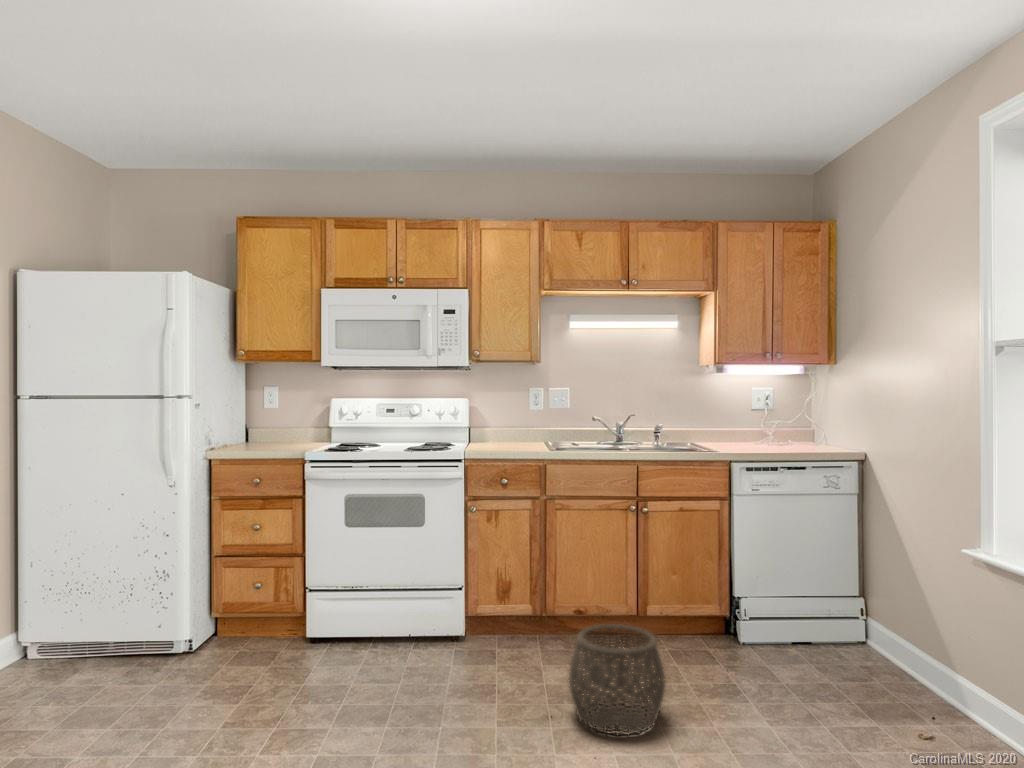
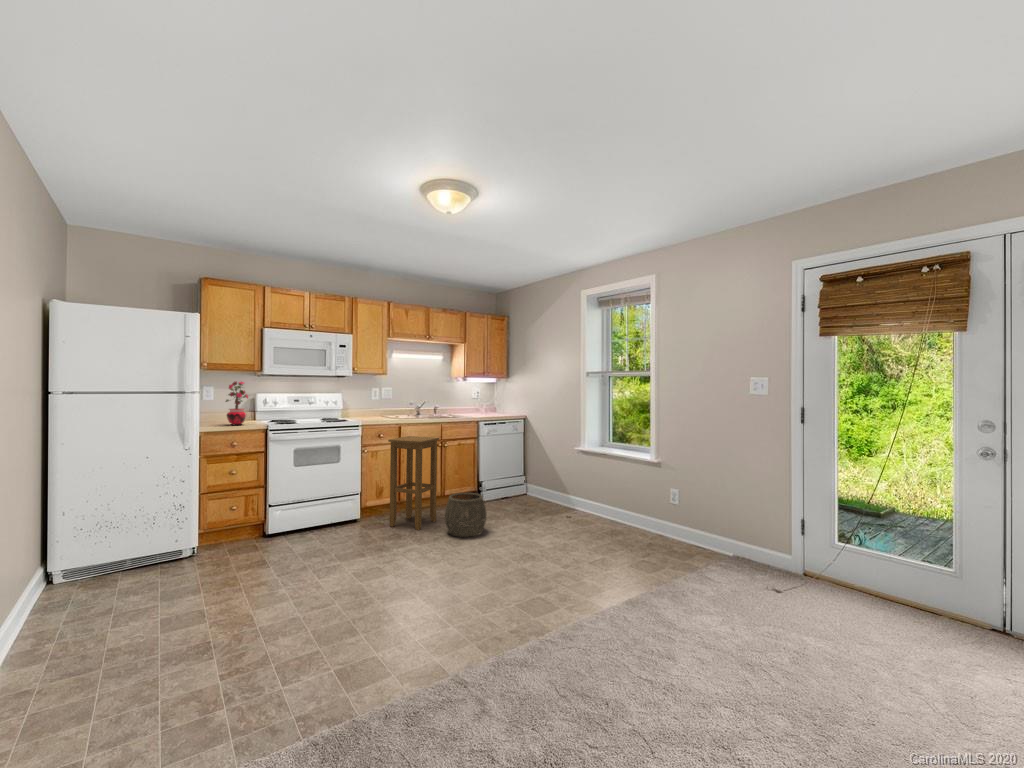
potted plant: none [246,378,288,450] -> present [226,382,248,425]
stool: none [493,485,597,687] -> present [388,436,439,530]

